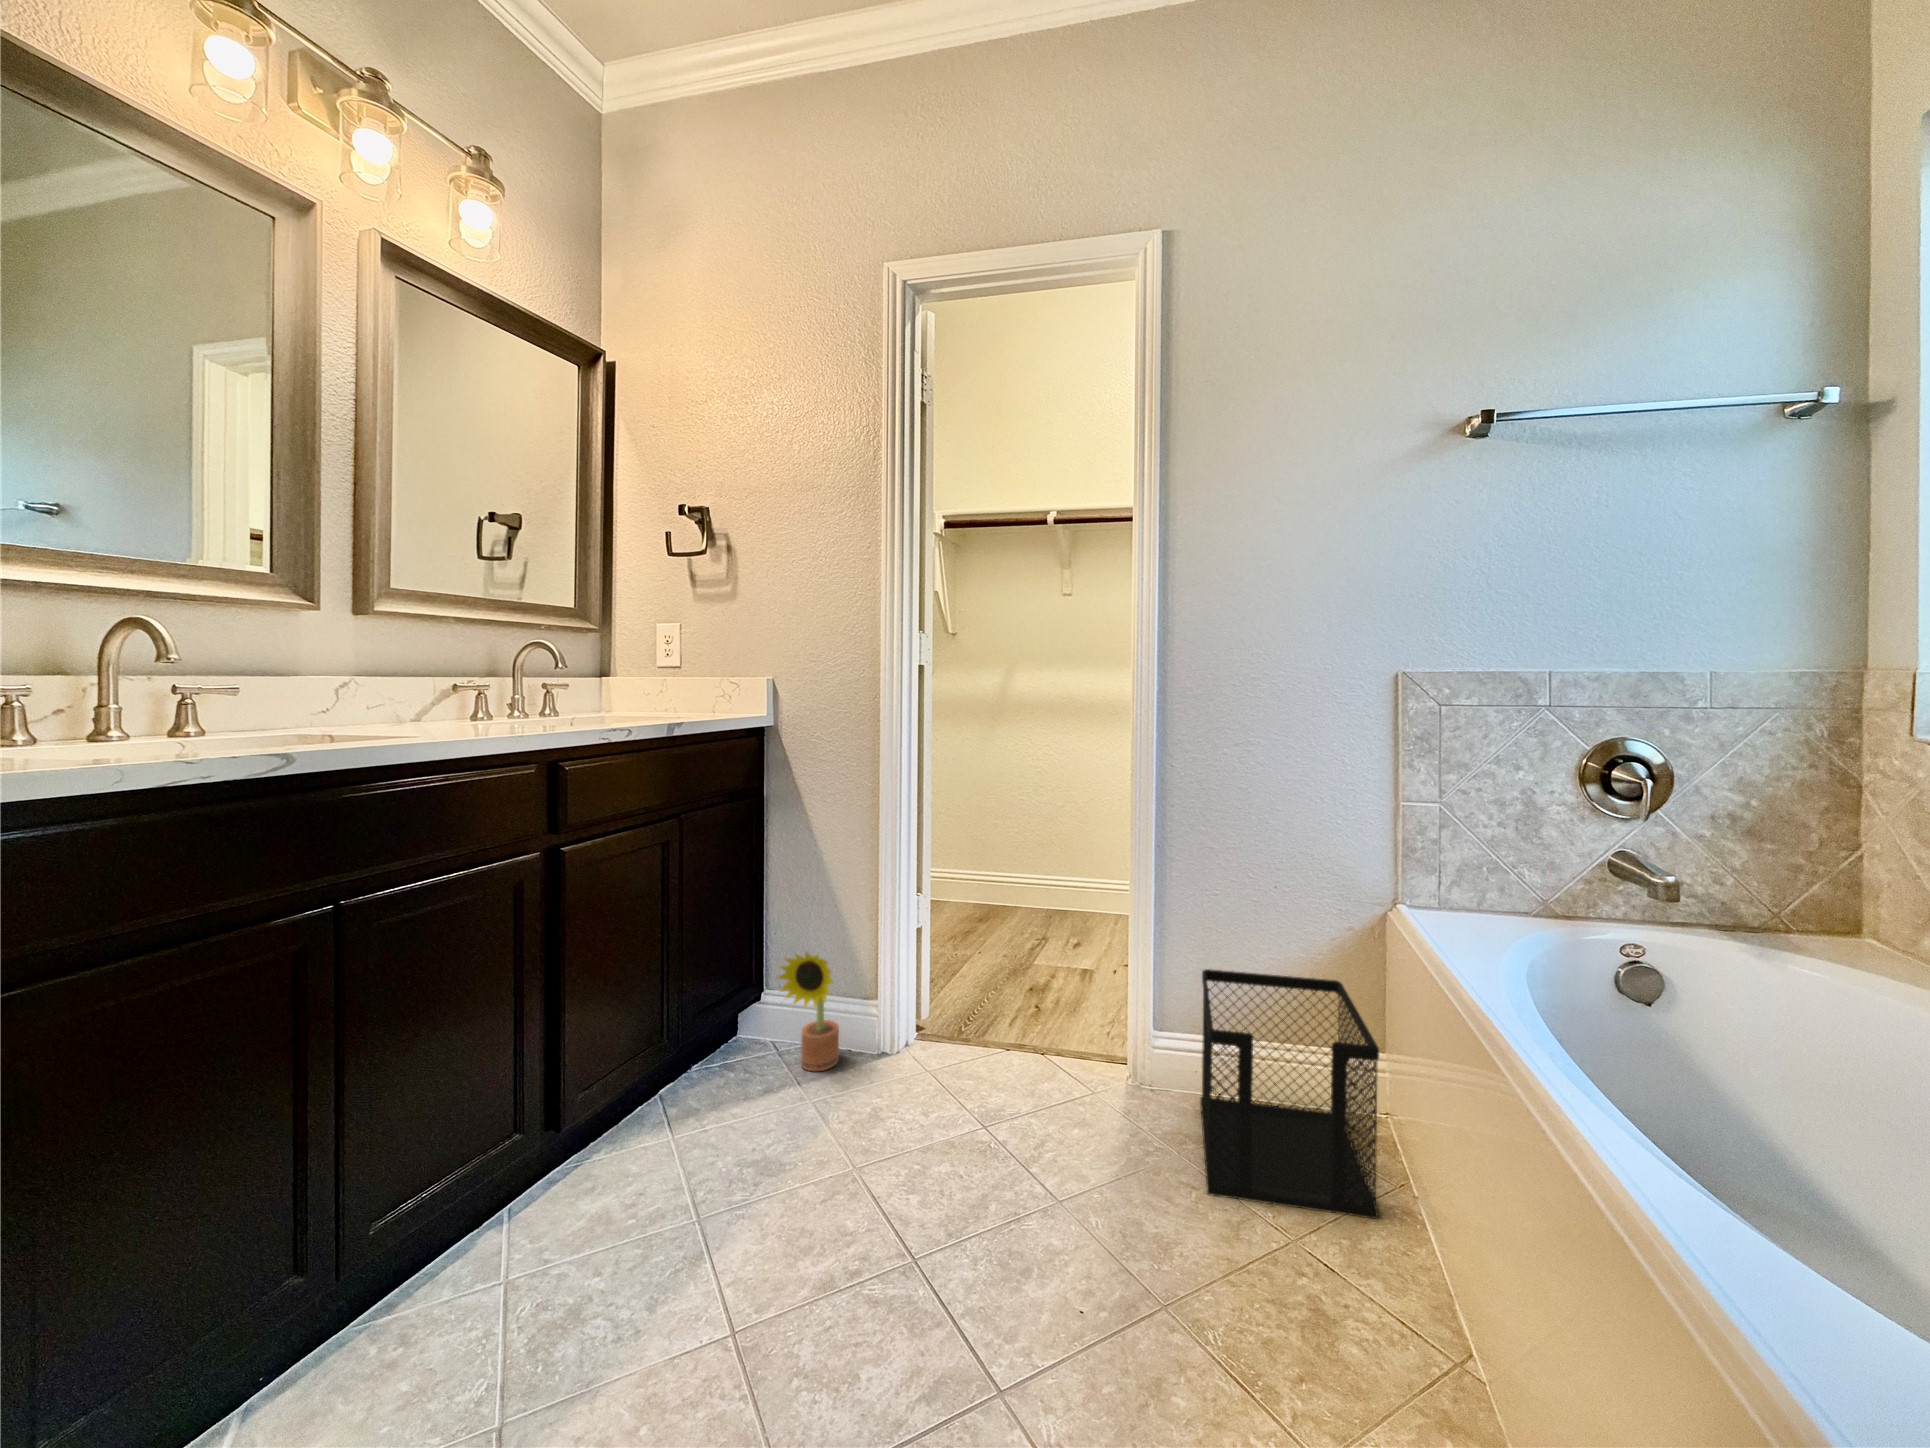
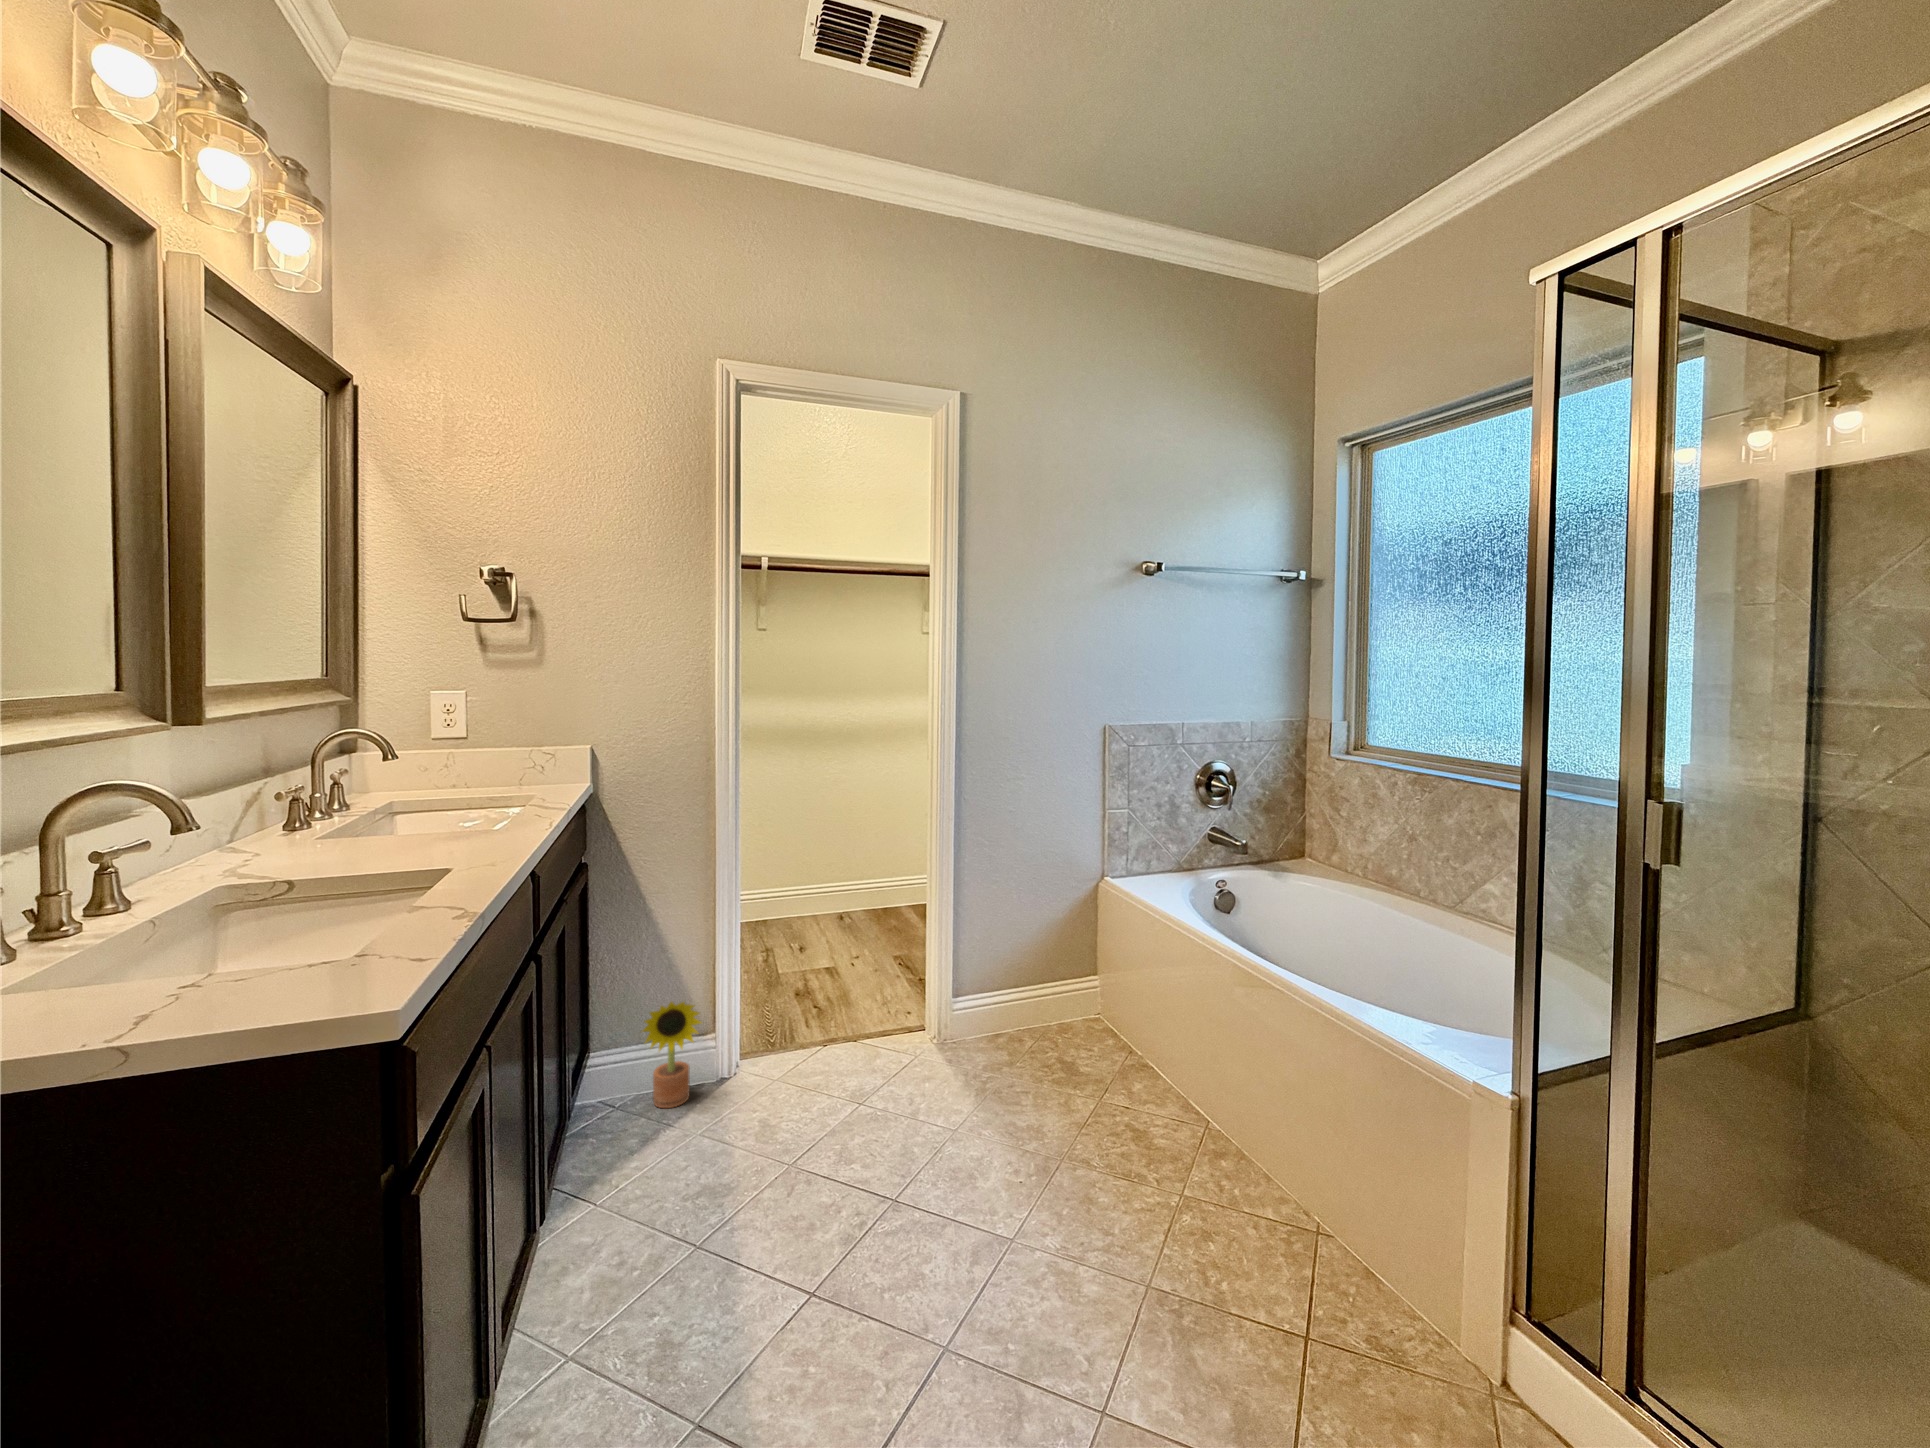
wastebasket: present [1200,969,1379,1219] -> none [989,934,1119,1086]

